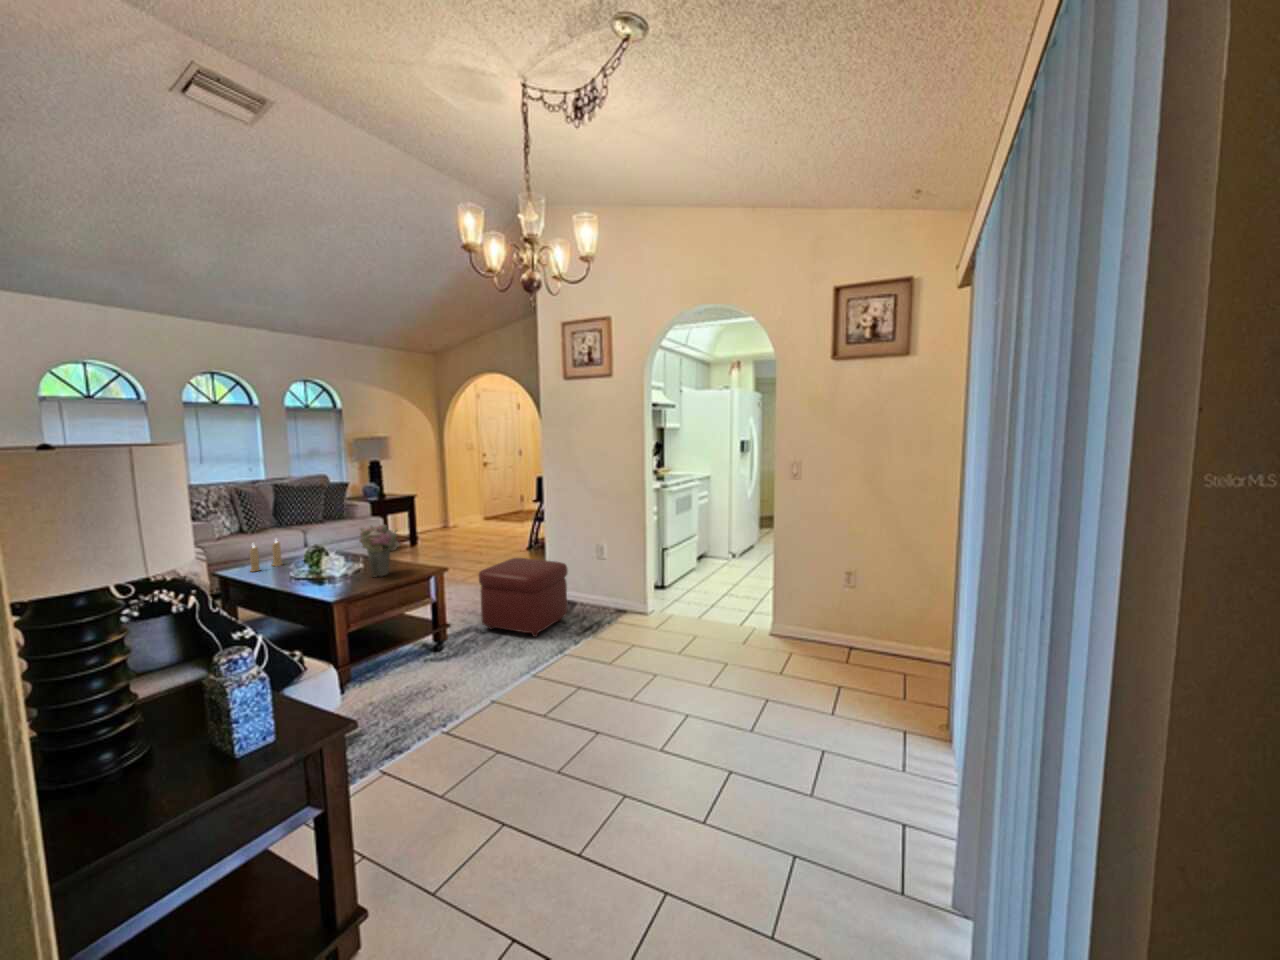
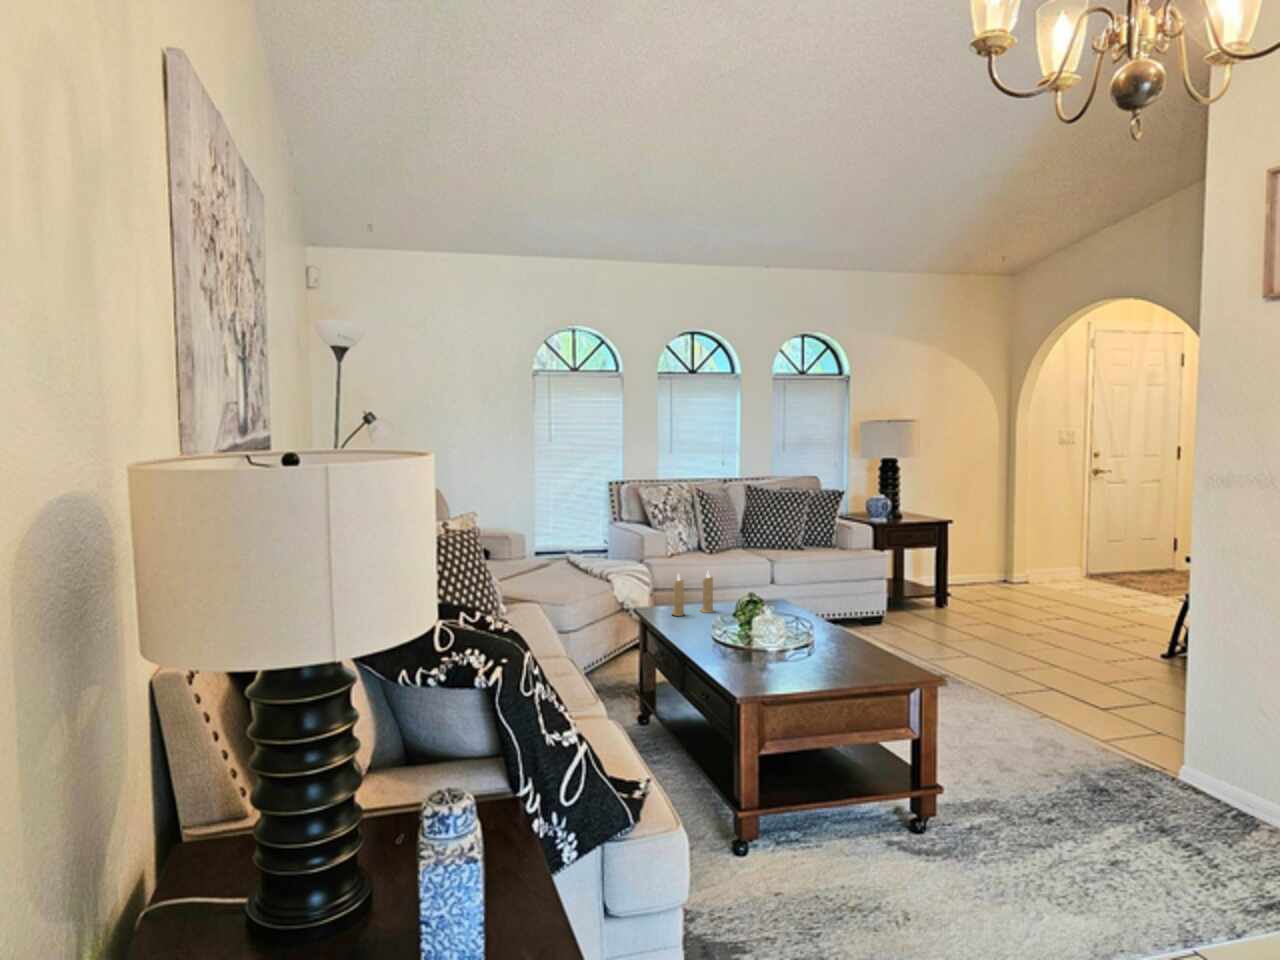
flower bouquet: present [360,525,399,577] -> none [801,576,867,668]
ottoman: present [479,558,568,637] -> none [1014,683,1233,876]

